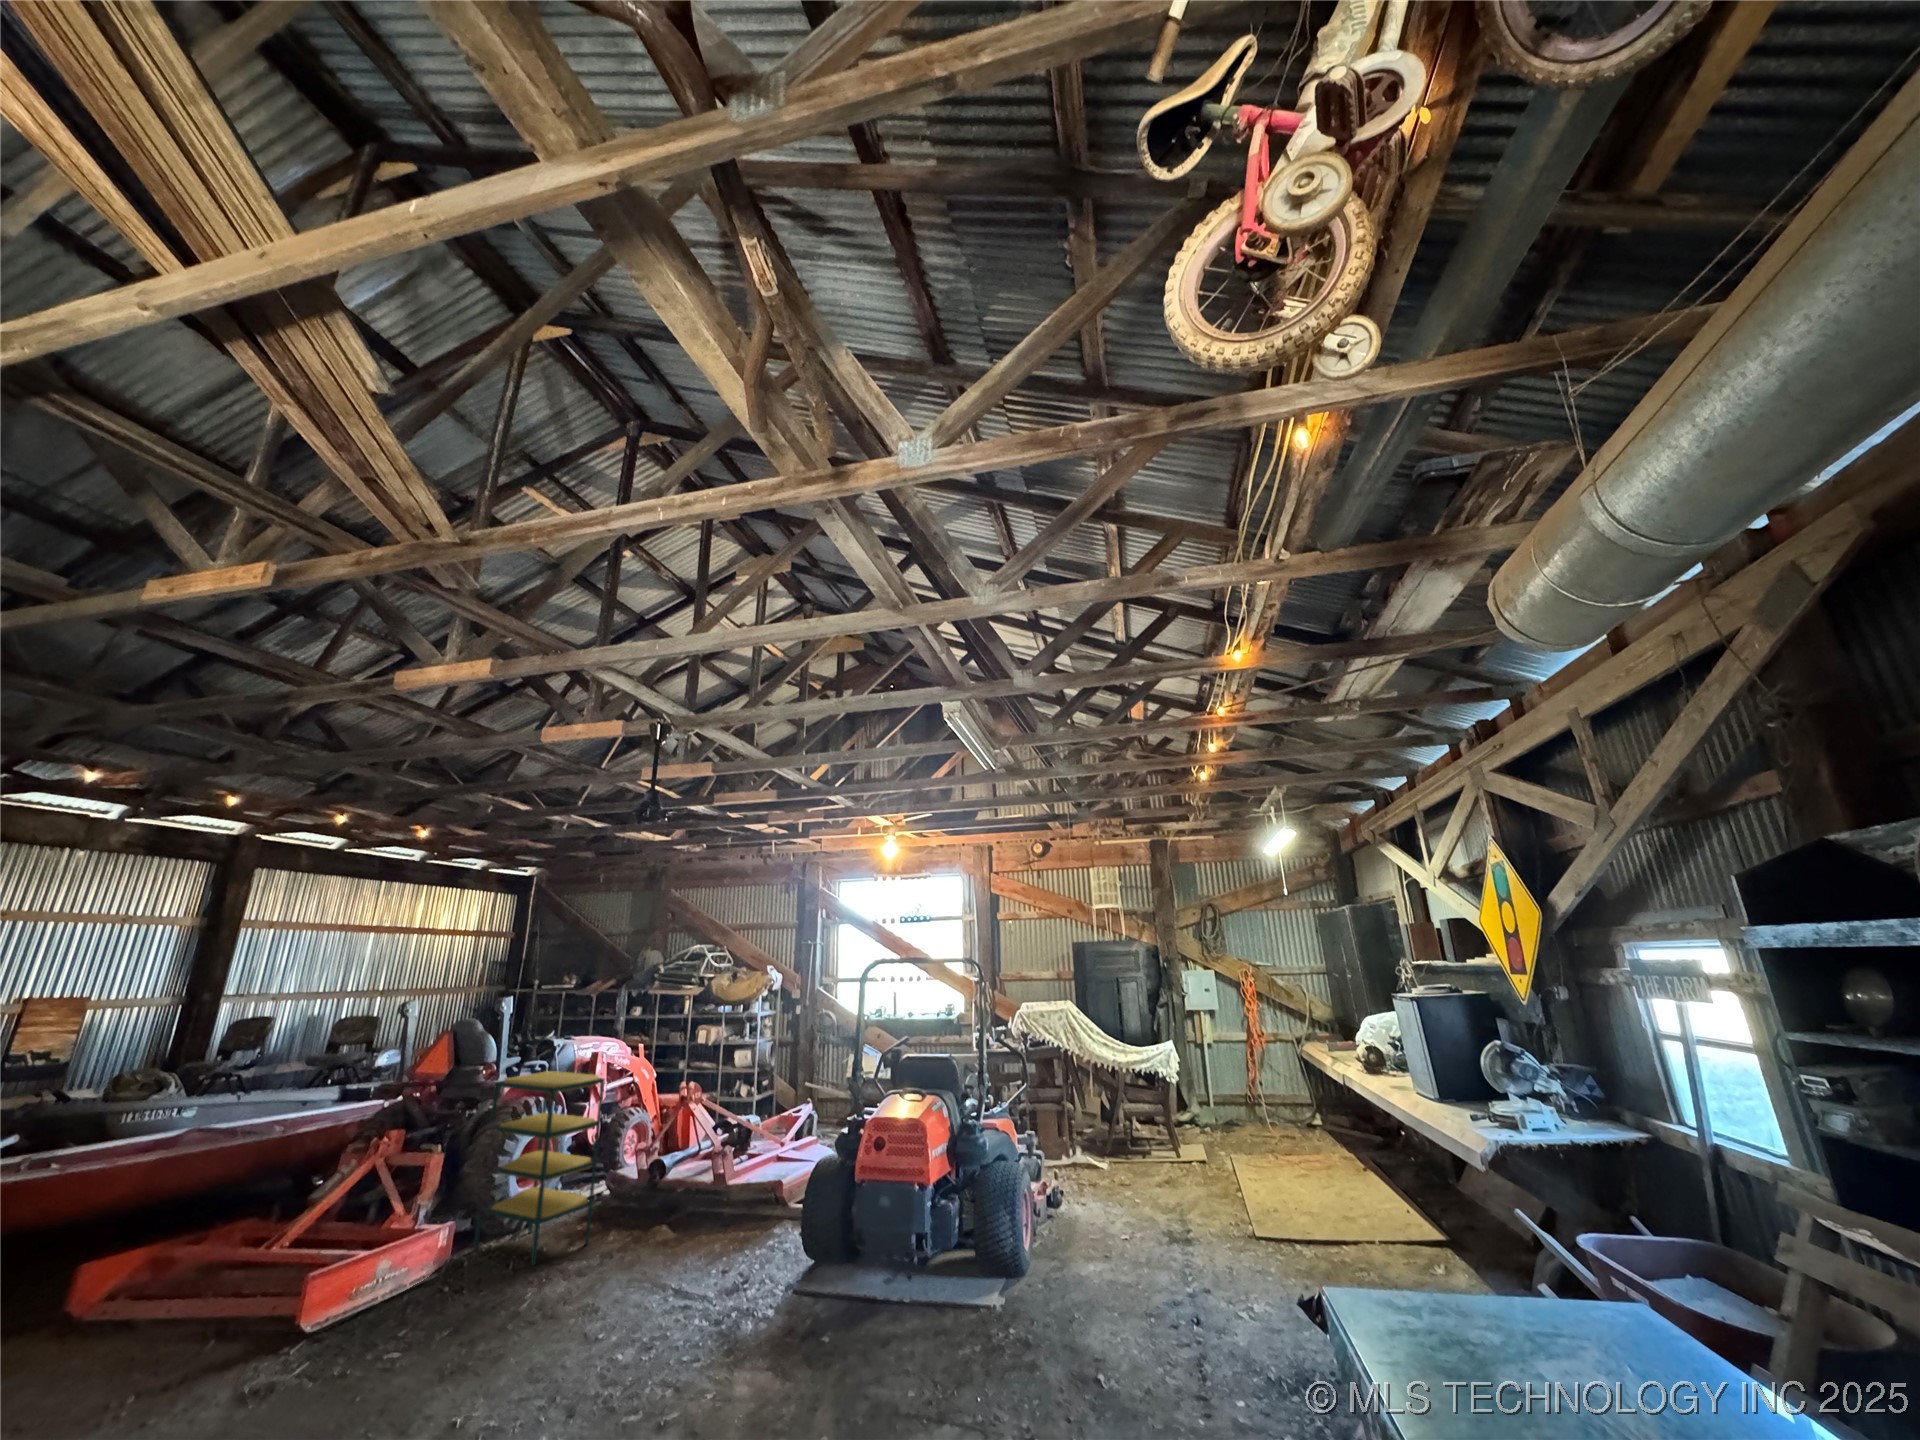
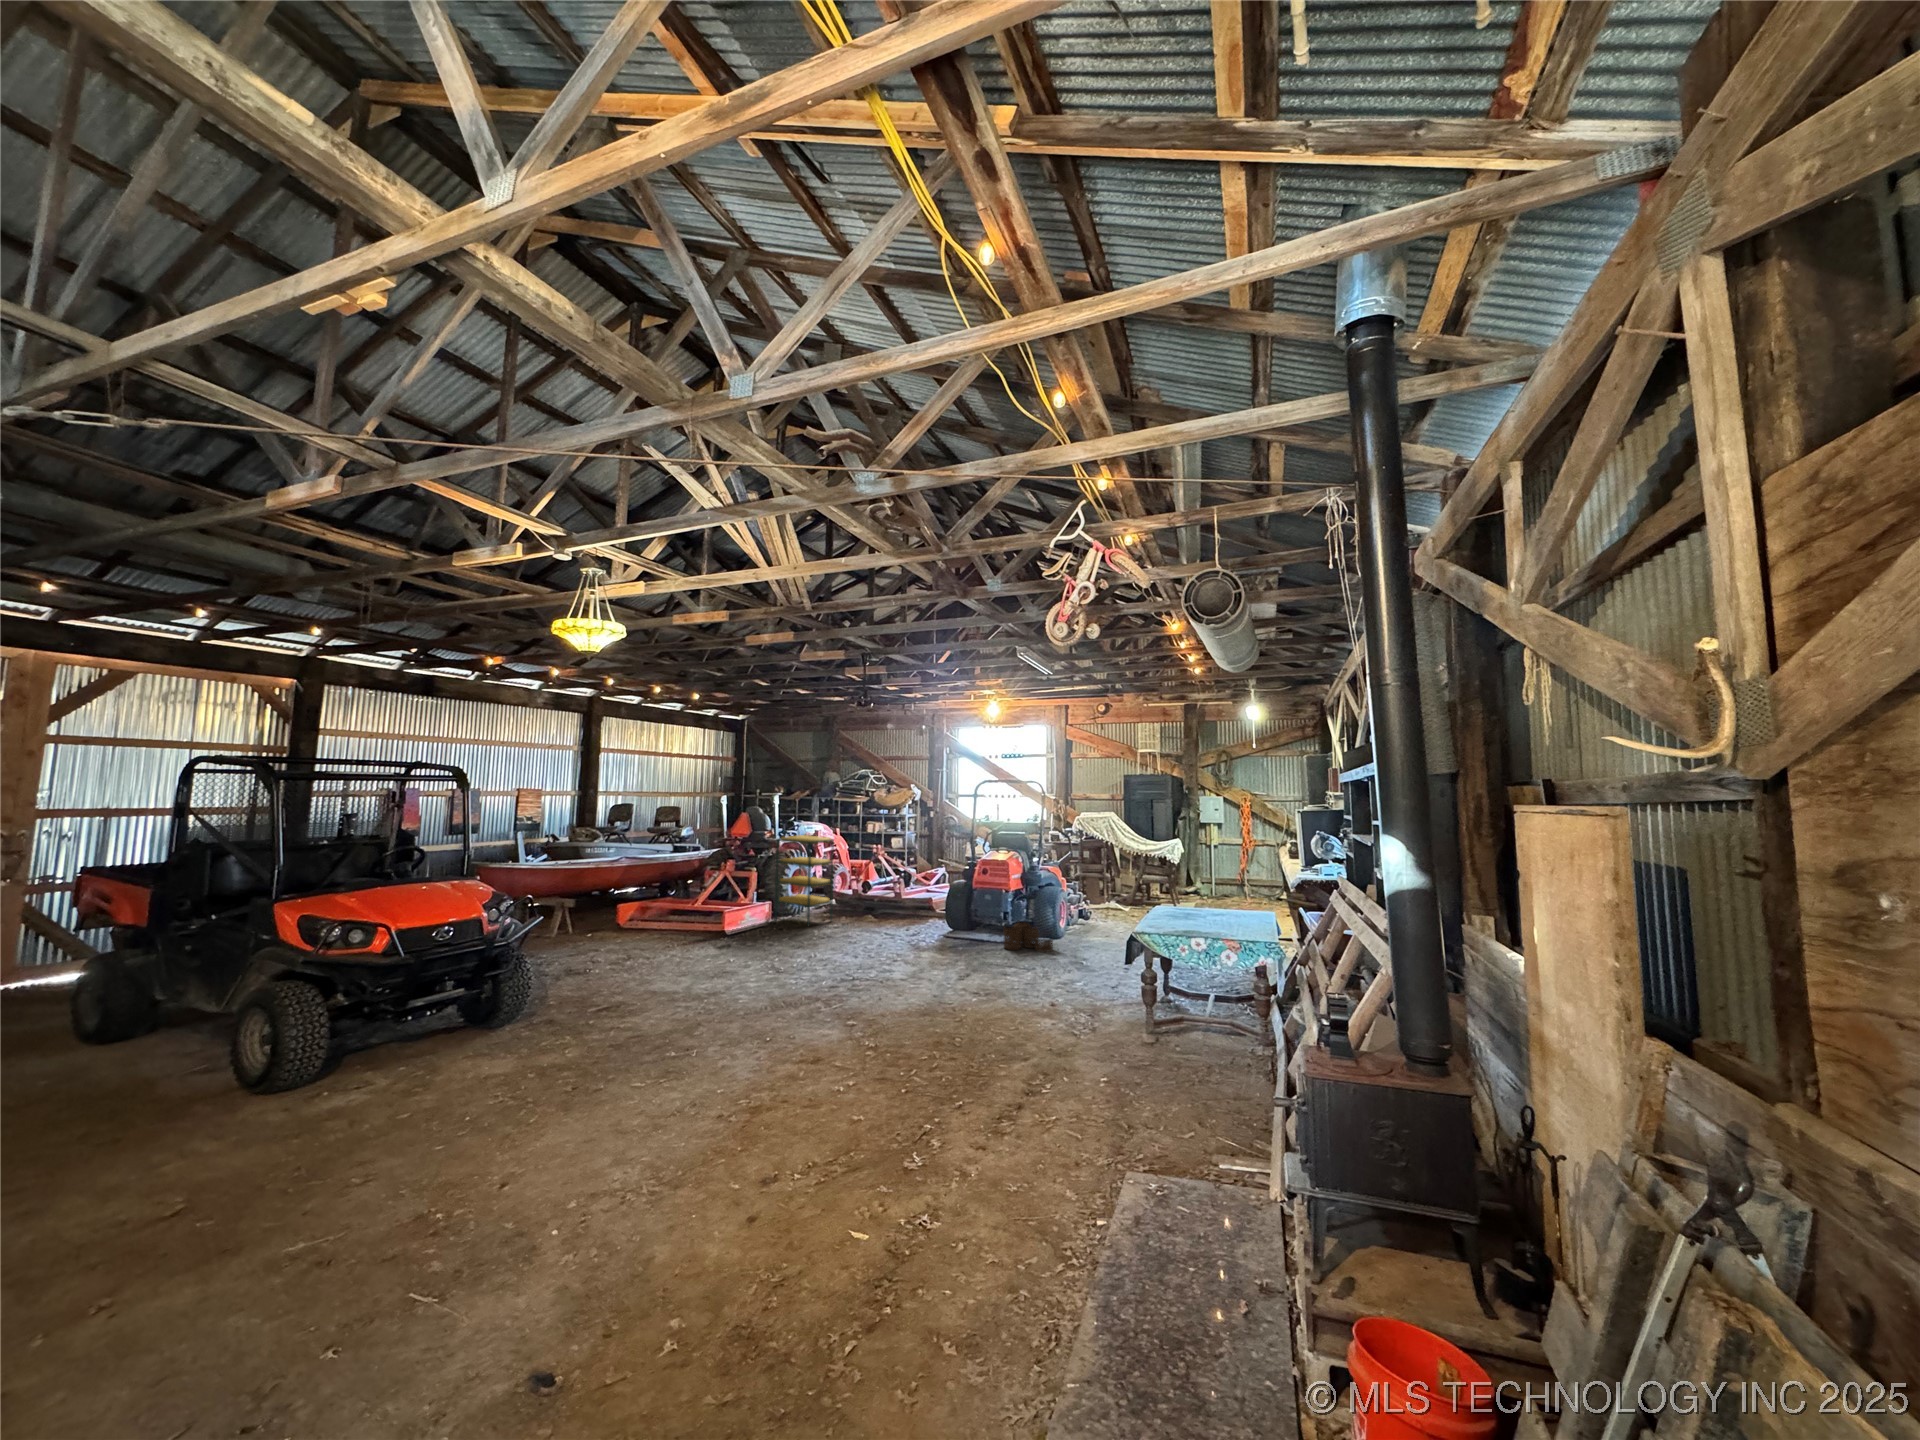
woven basket: none [913,1236,1012,1319] -> present [1004,922,1053,952]

